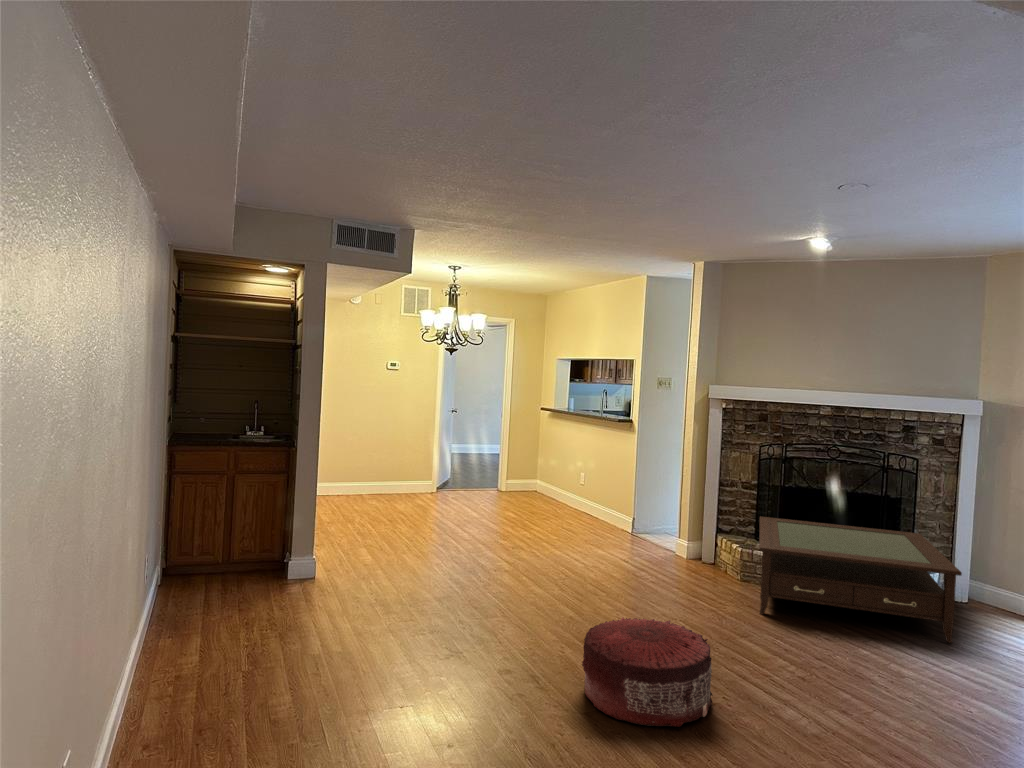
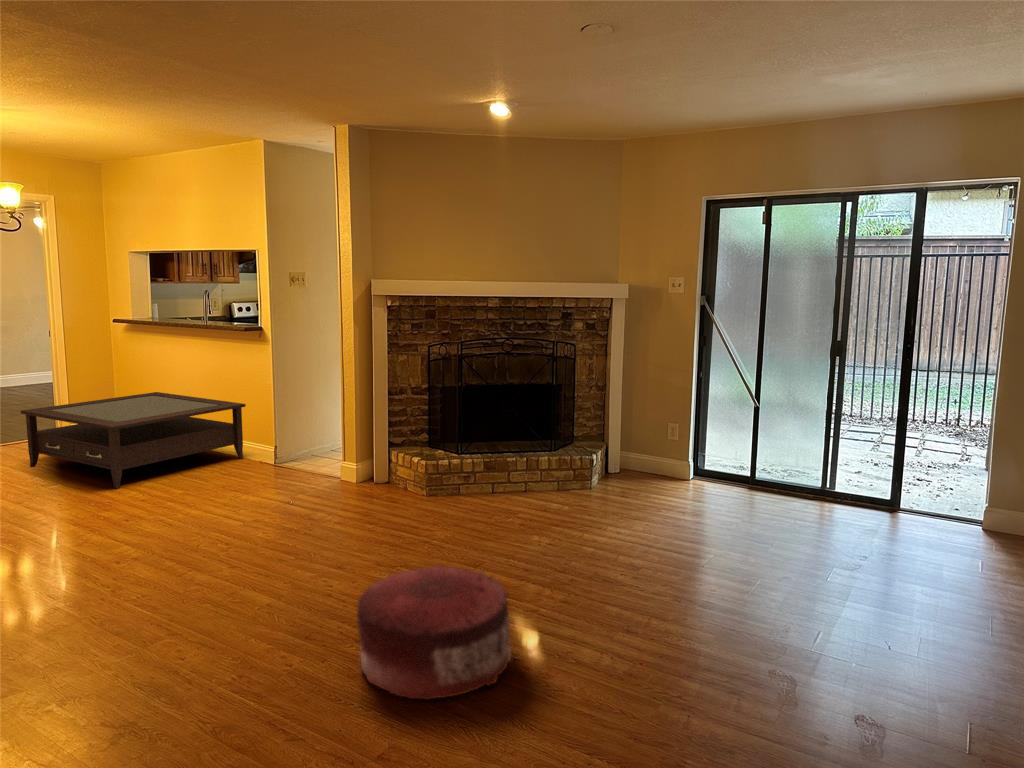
coffee table: present [759,517,962,643] -> present [21,392,246,488]

